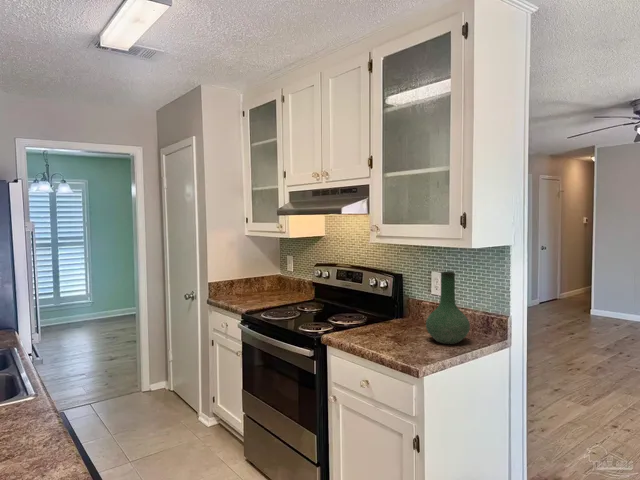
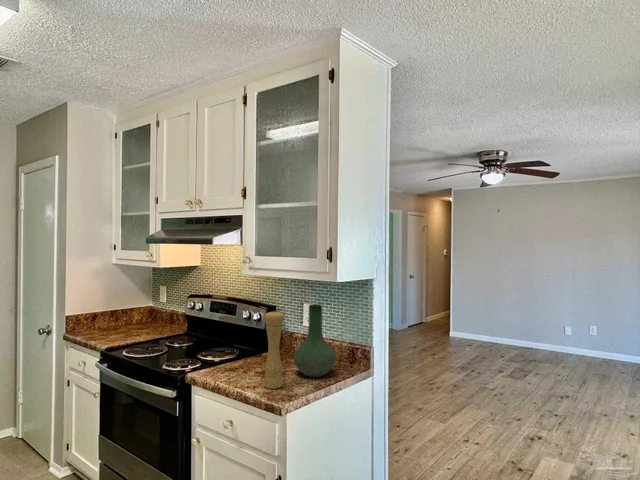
pepper mill: none [398,277,417,352] -> present [264,311,284,389]

